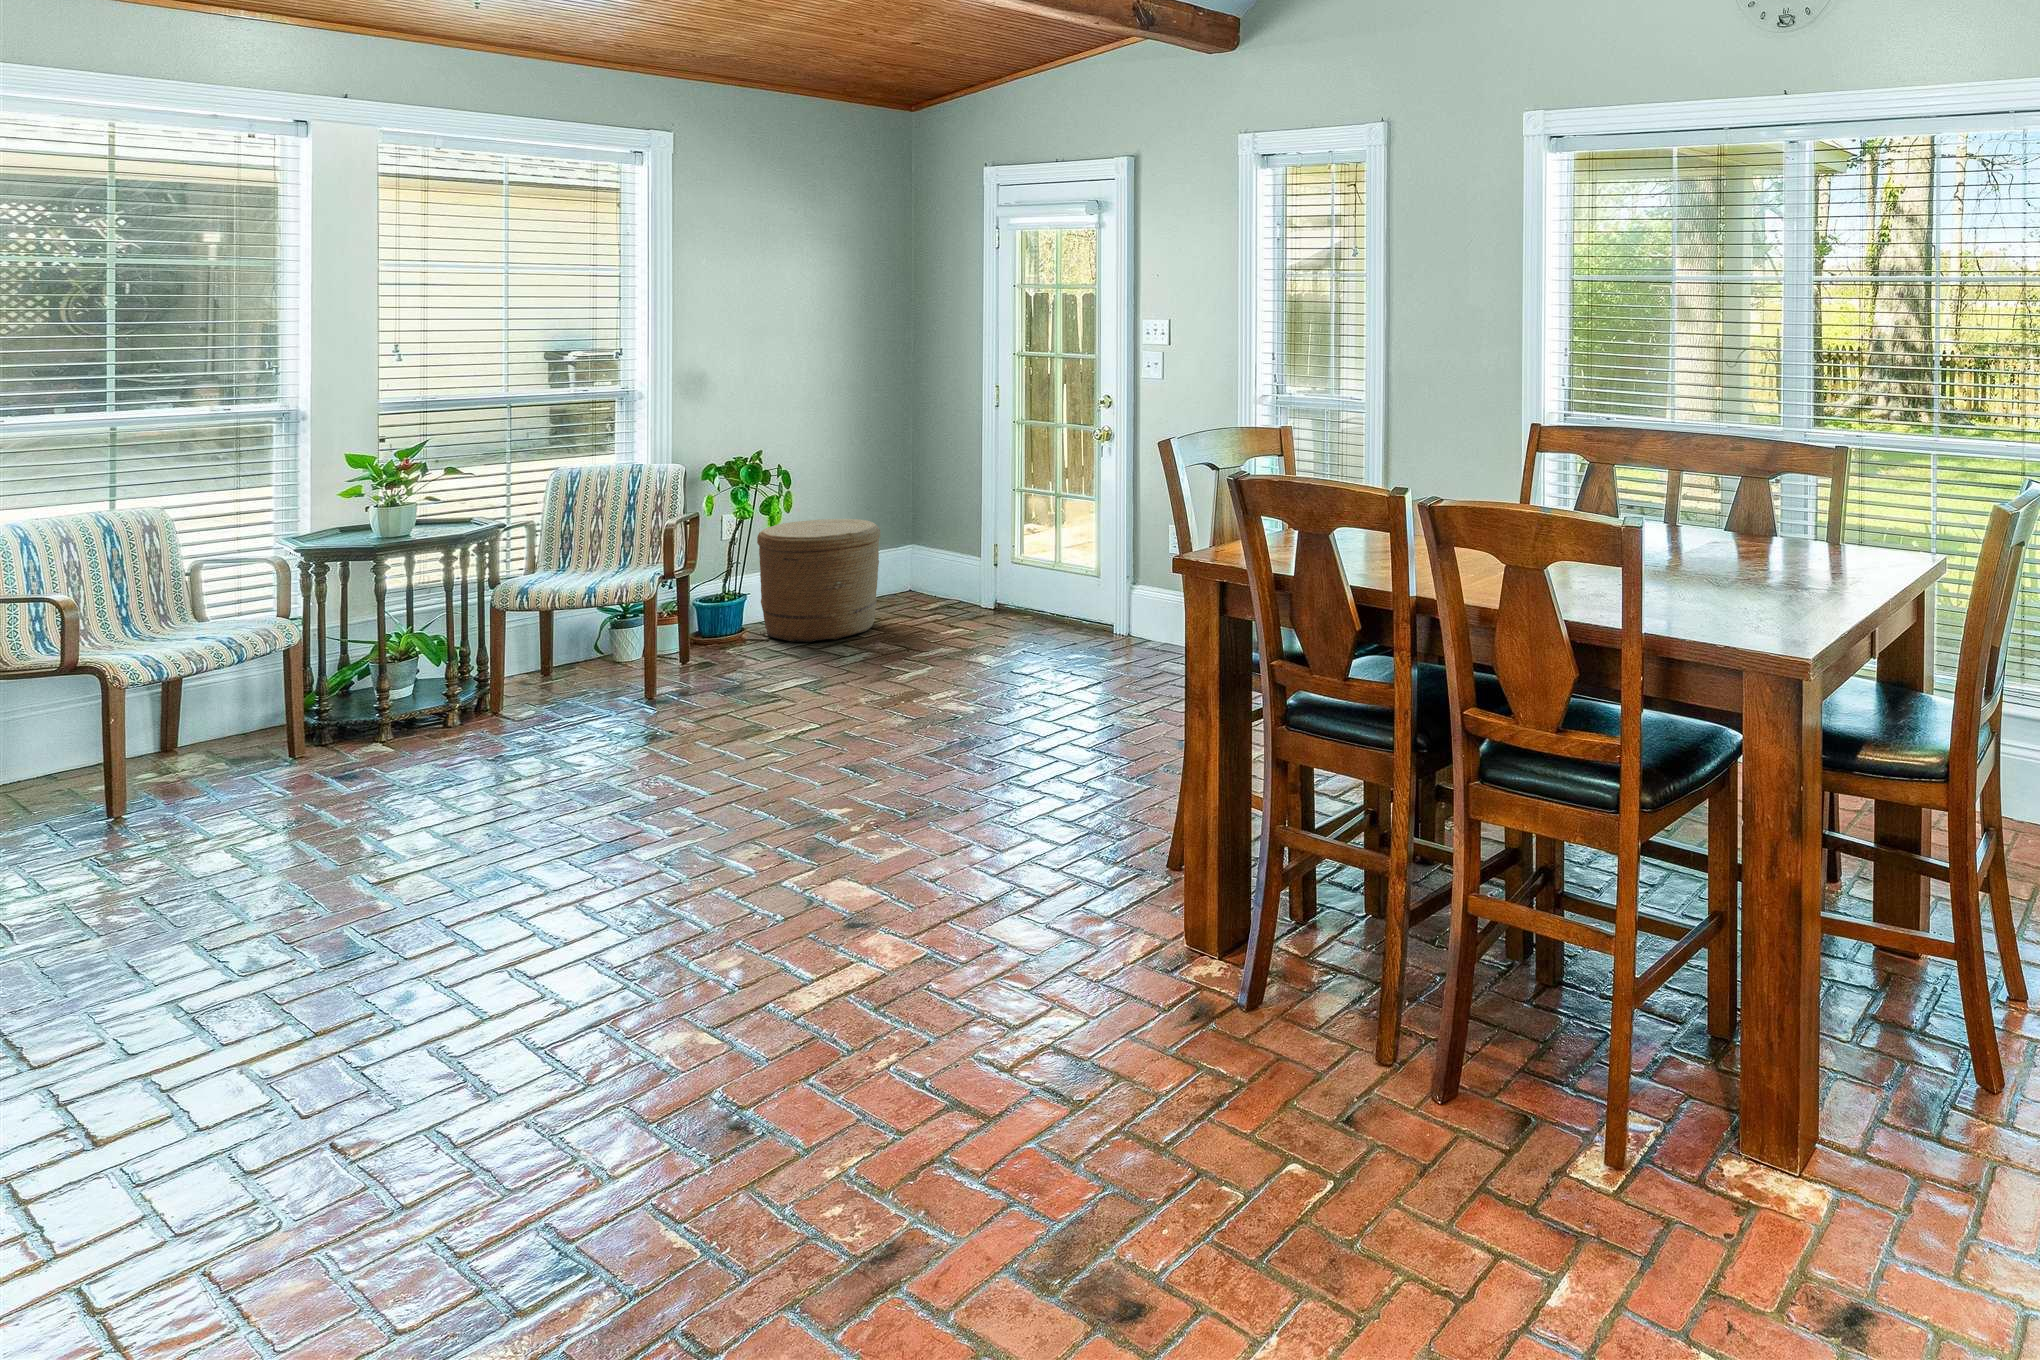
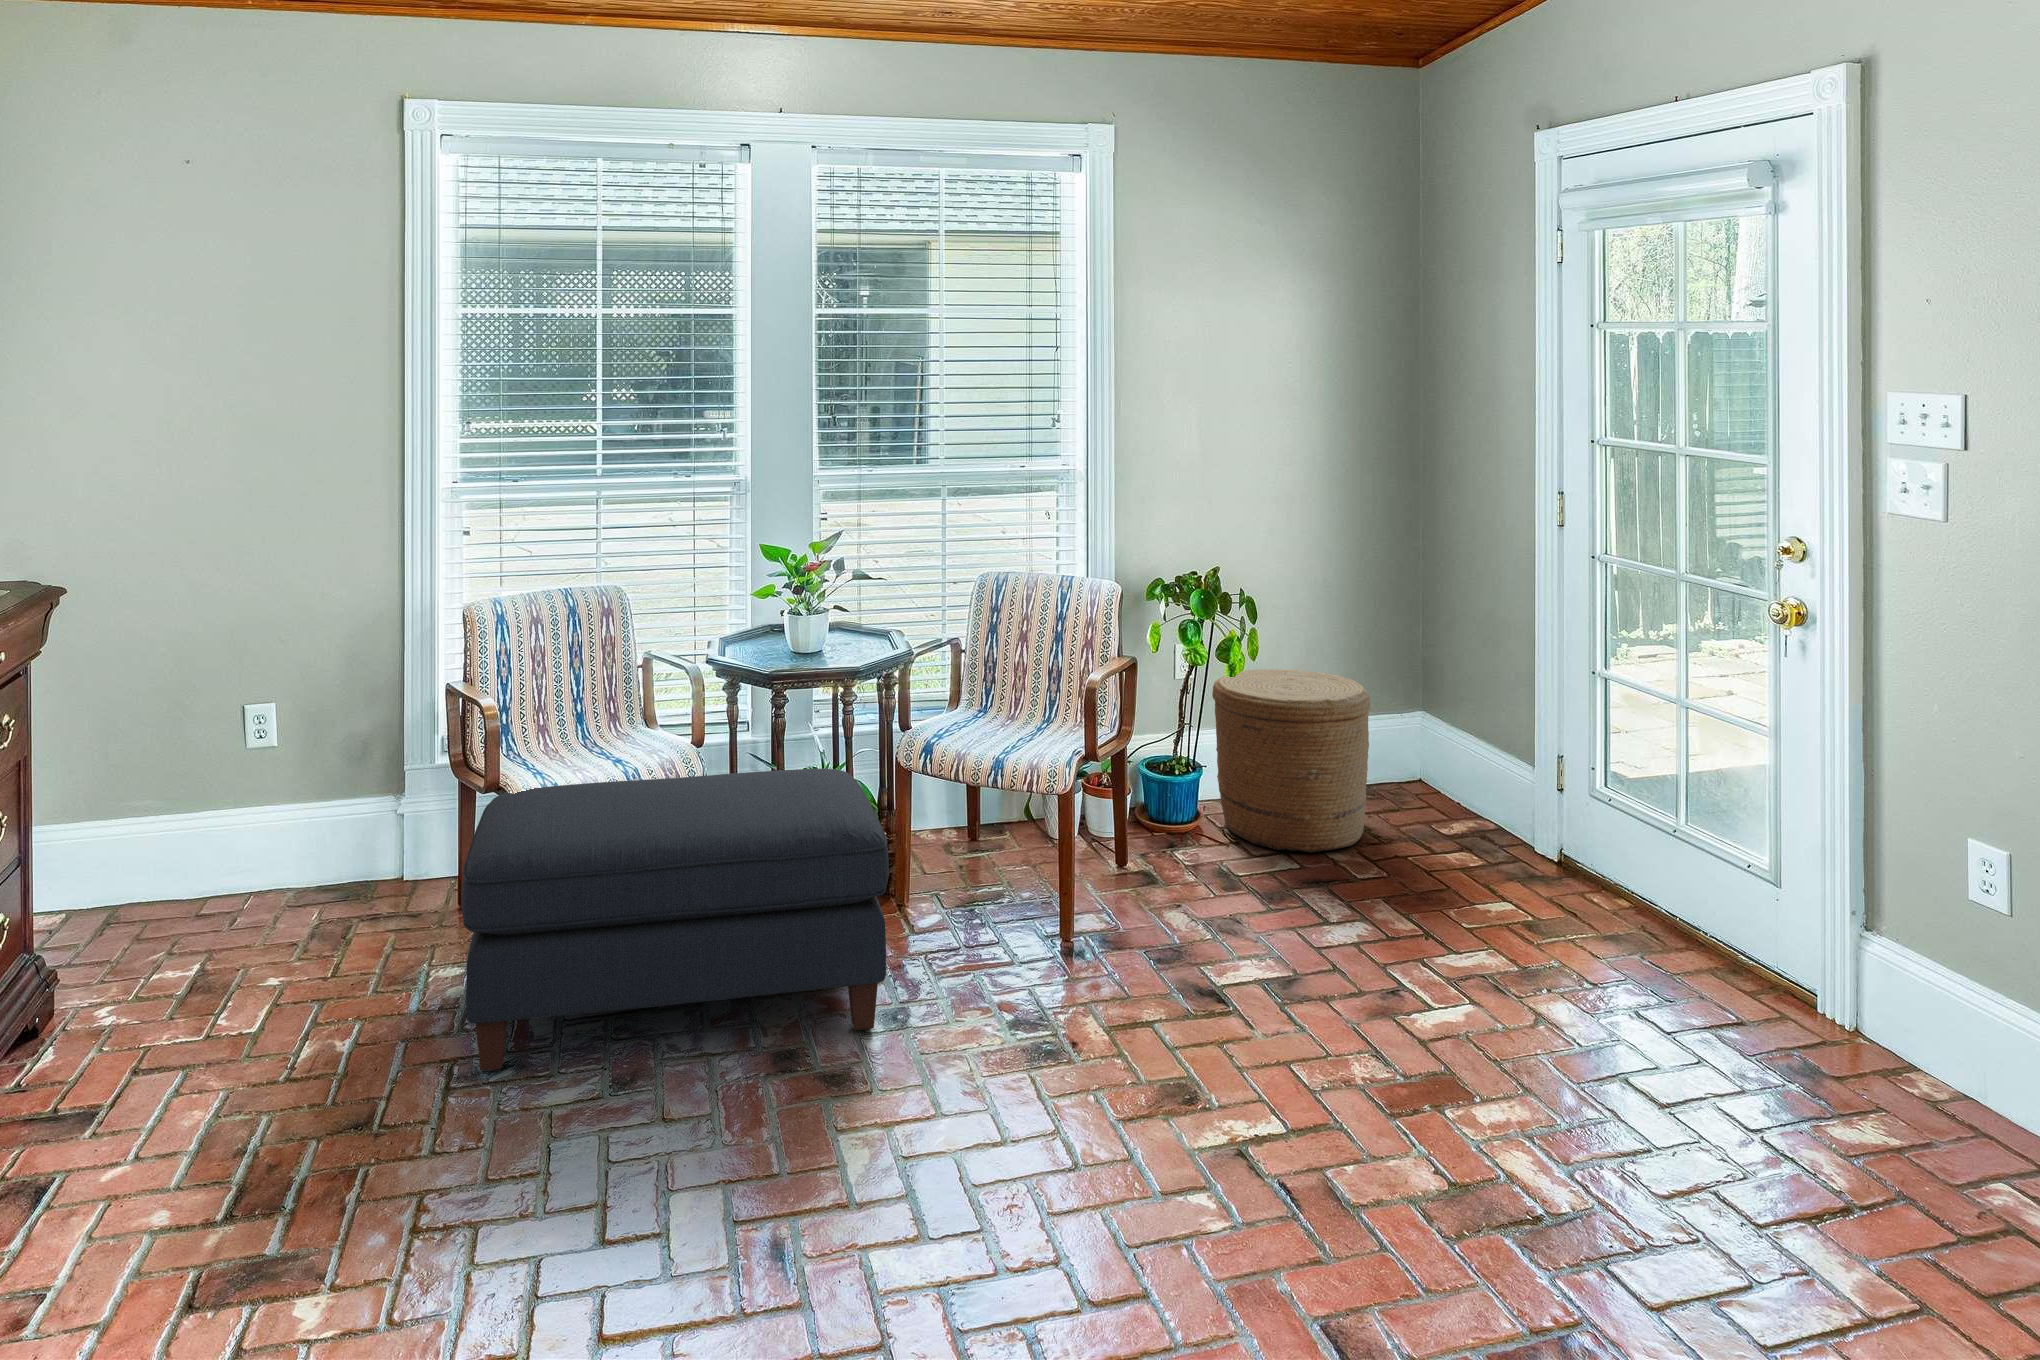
ottoman: none [57,621,518,880] -> present [461,769,889,1071]

